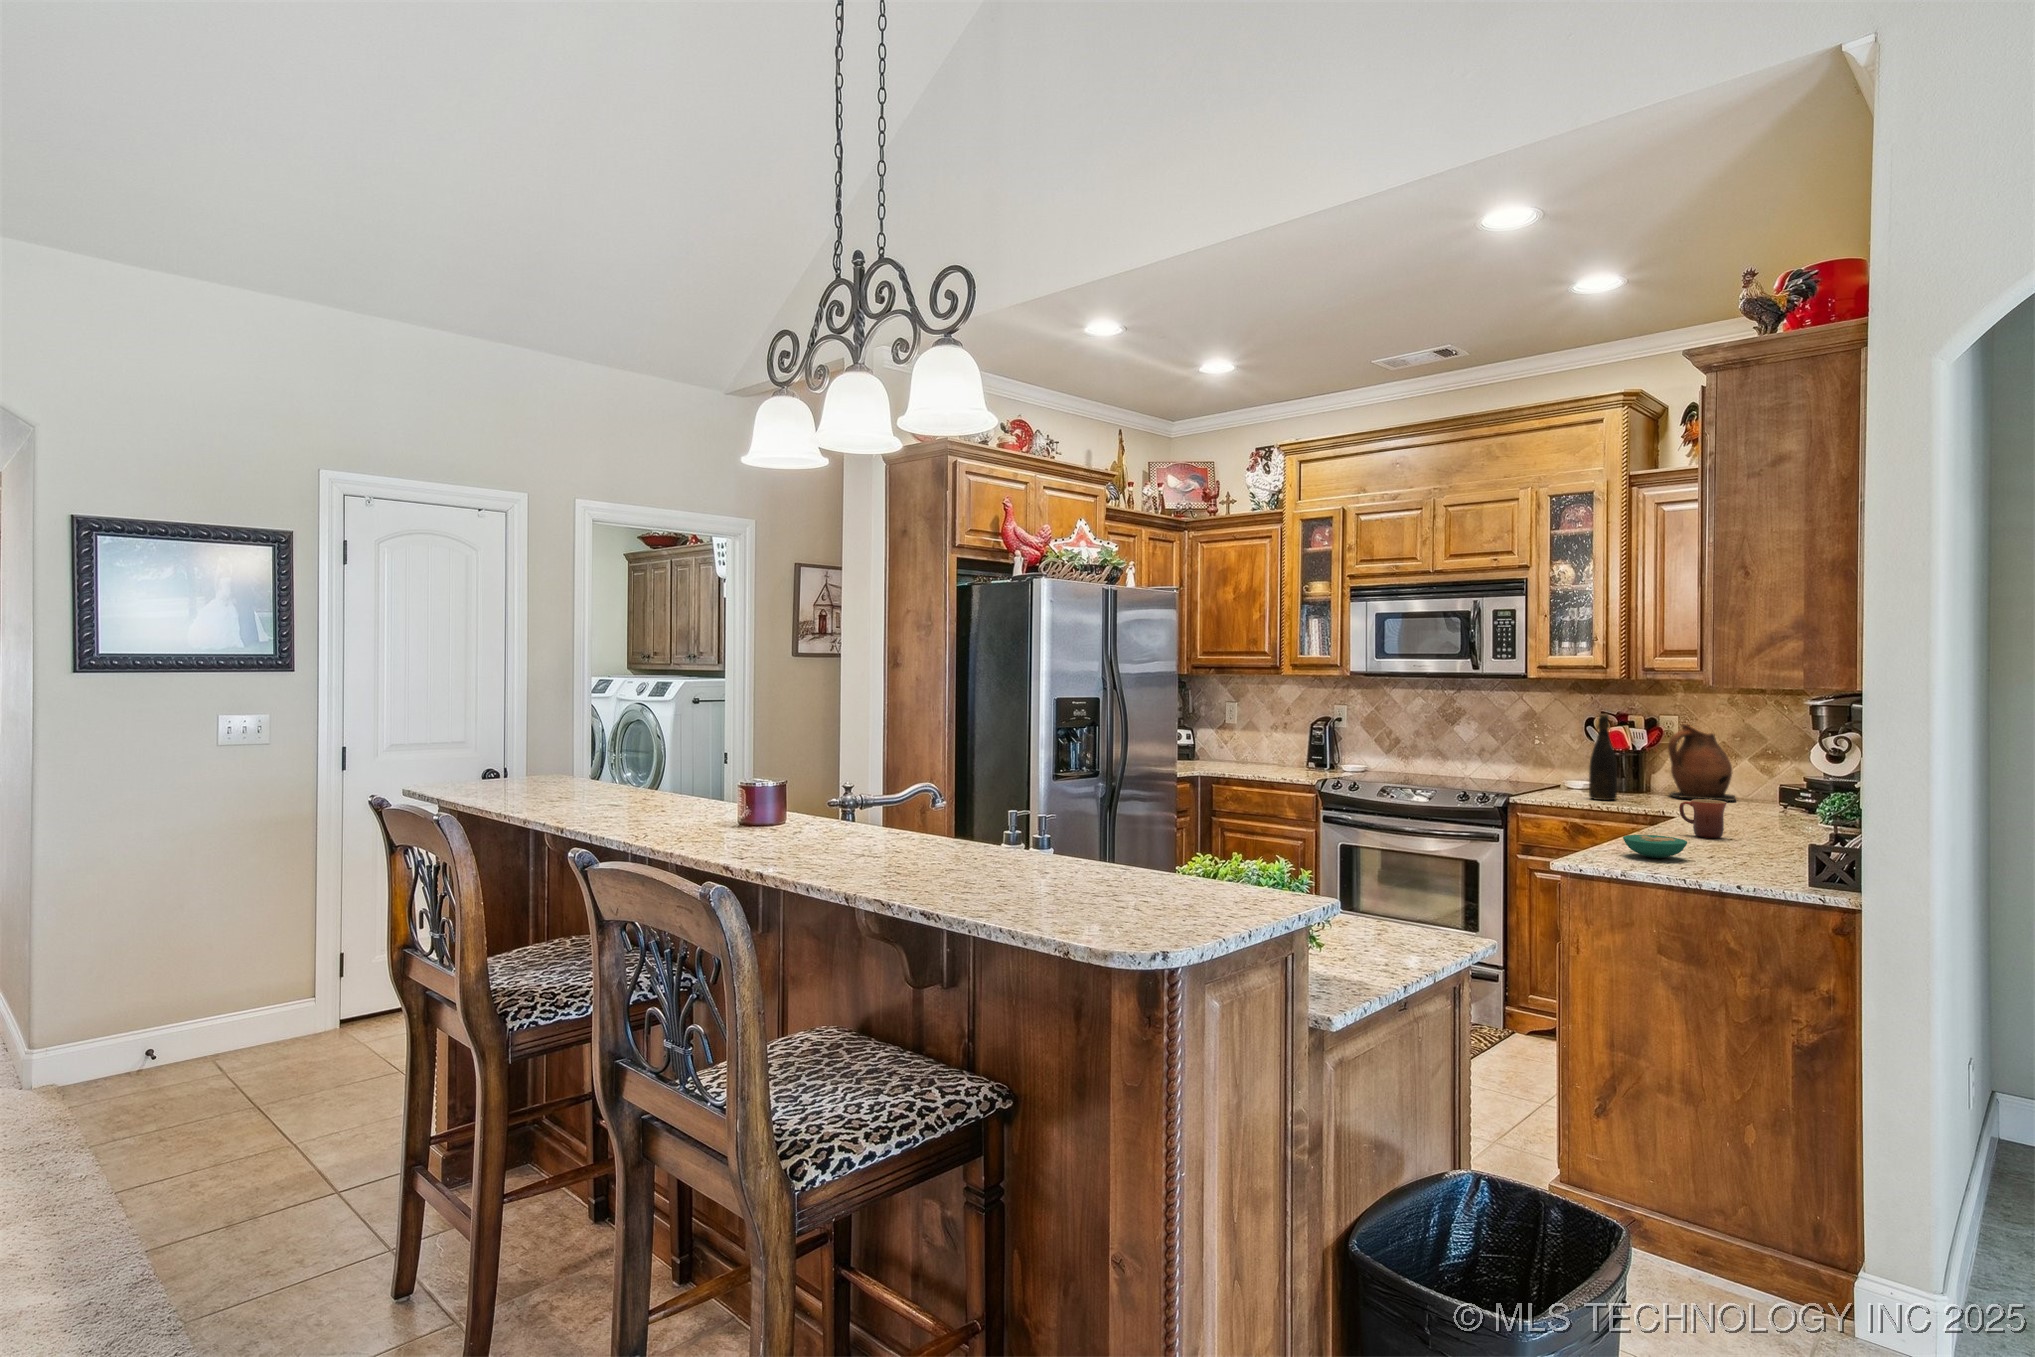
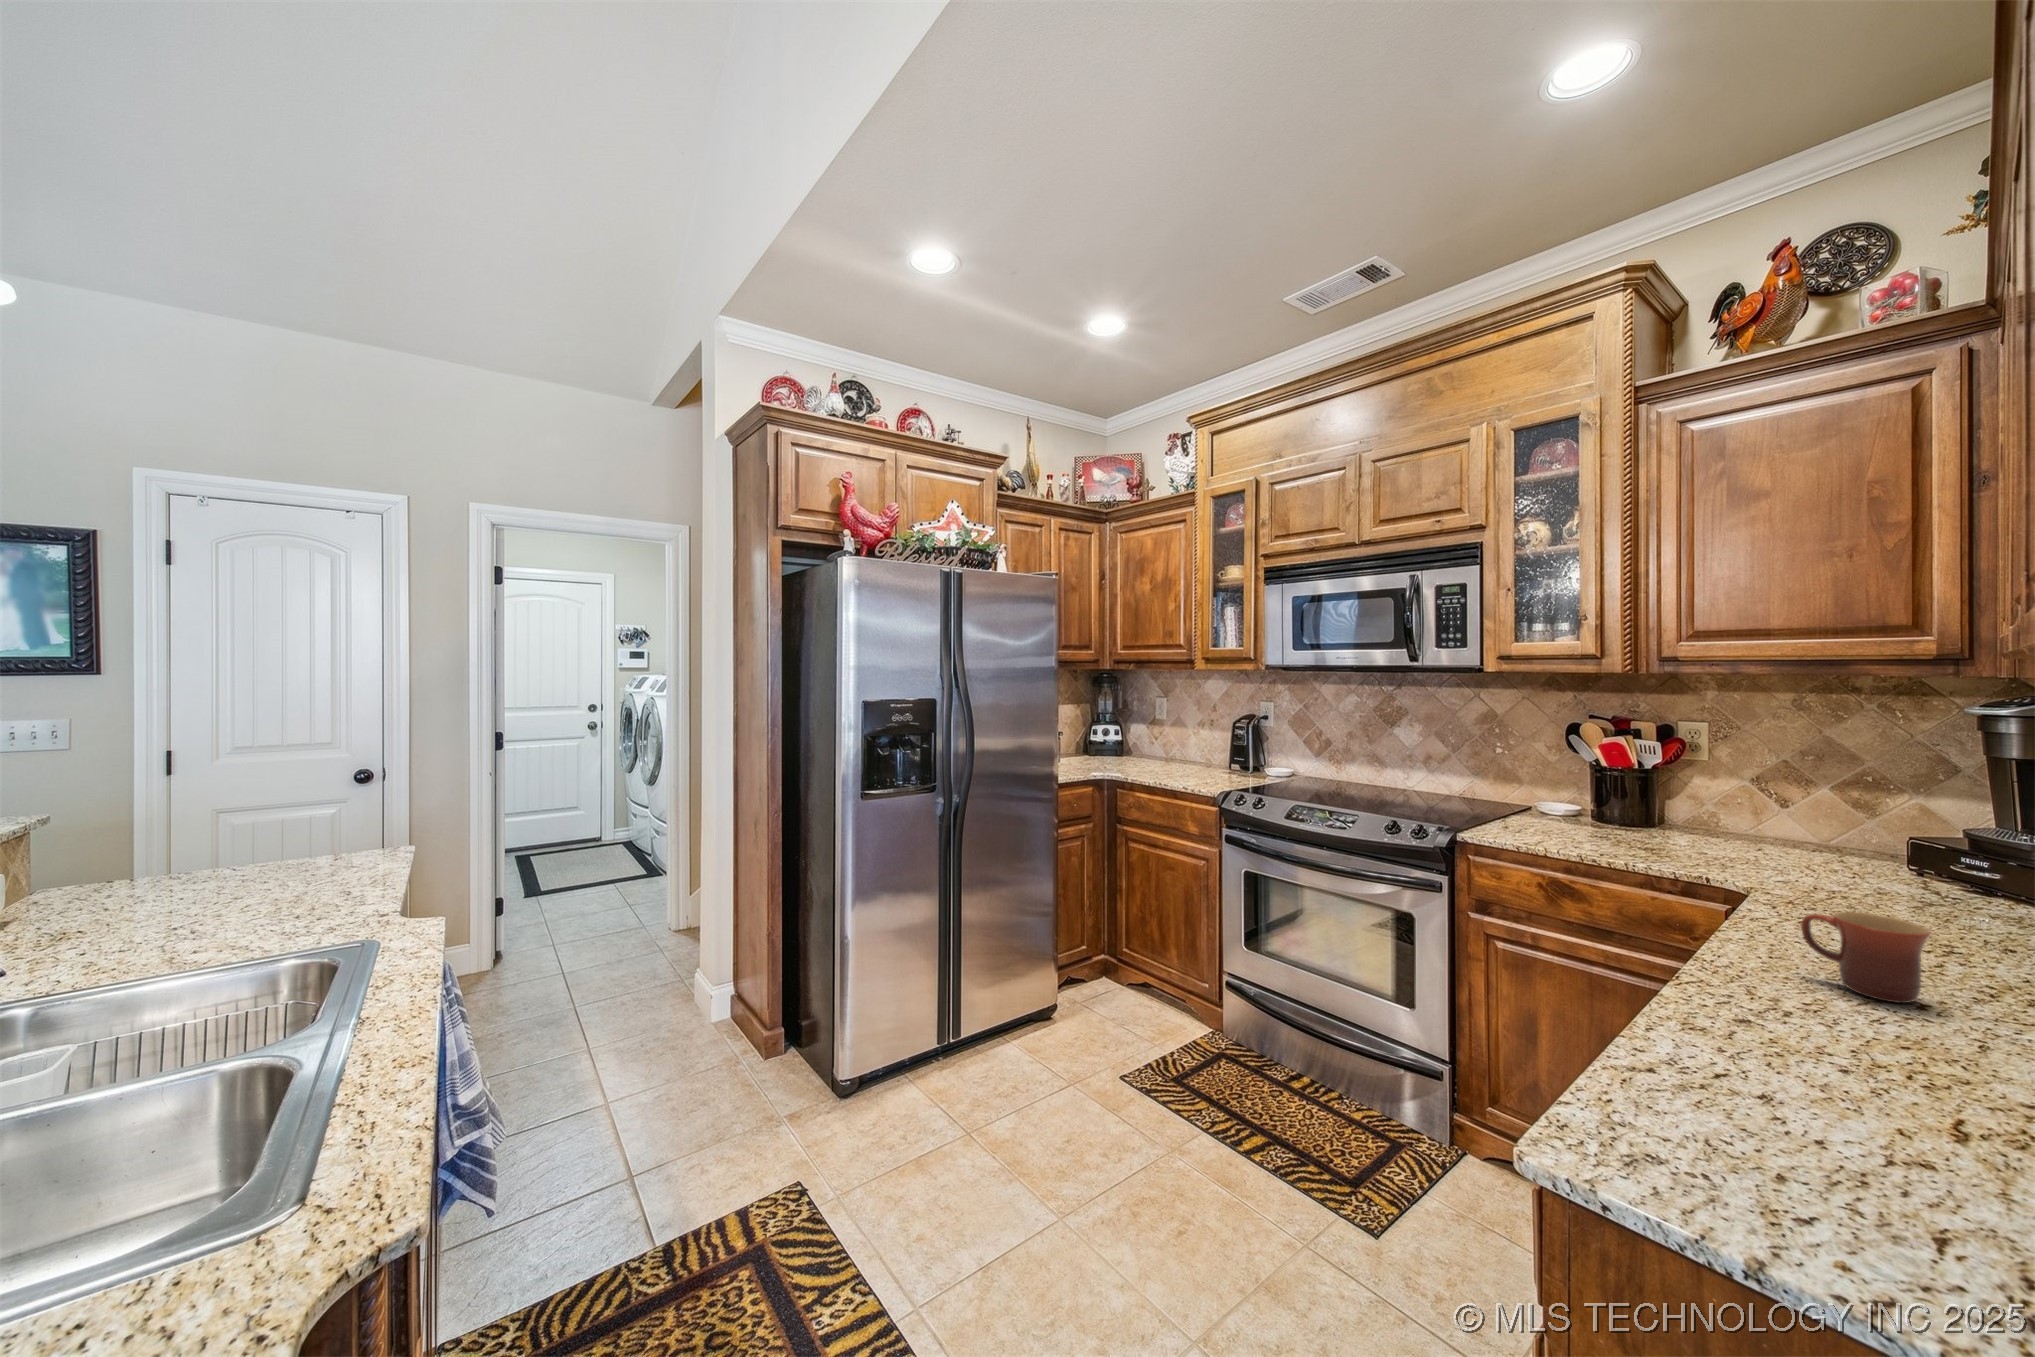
bottle: present [1589,714,1617,800] -> none [1576,721,1621,845]
ceramic pitcher: present [1668,724,1736,801] -> none [1692,735,1821,854]
bowl: present [1623,835,1687,858] -> none [1727,1046,1943,1150]

